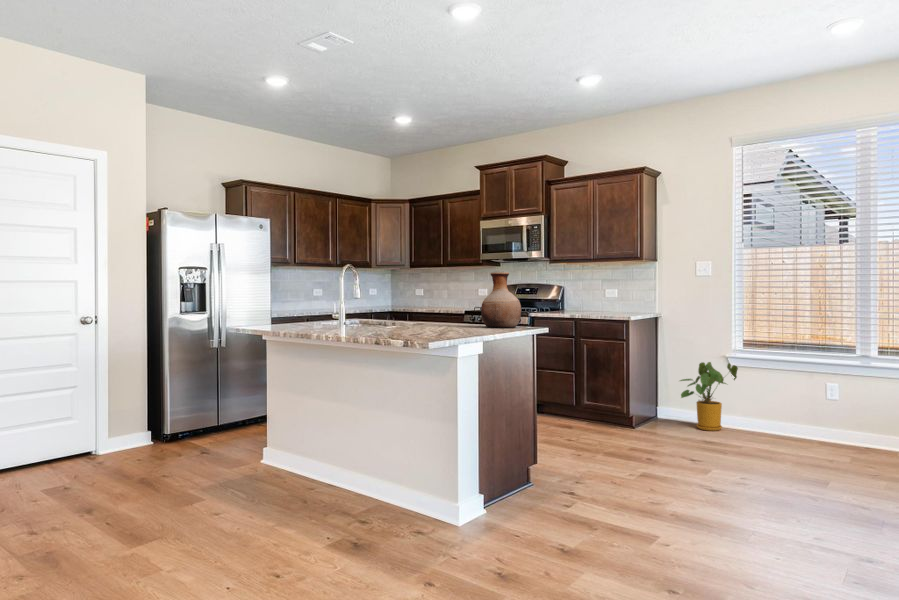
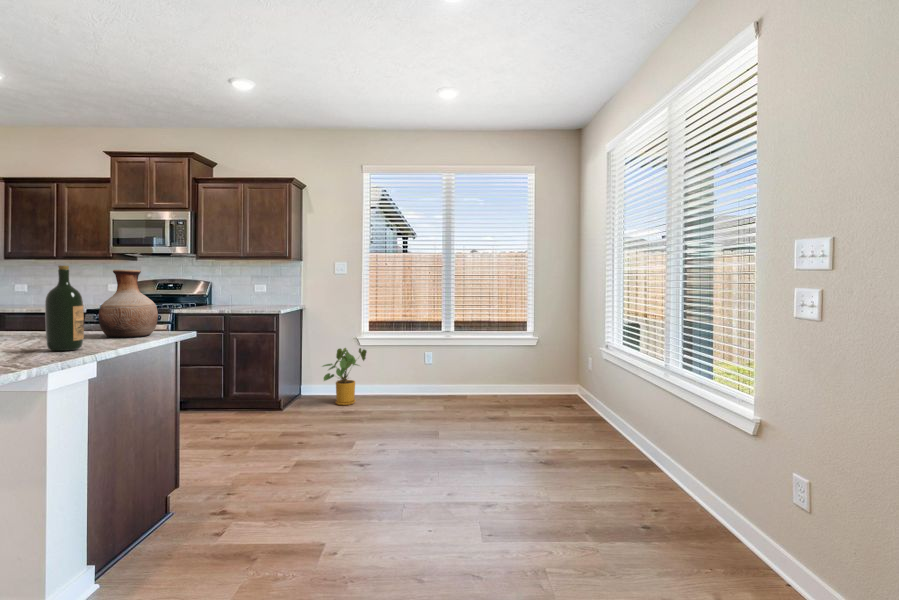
wine bottle: none [454,270,475,332] -> present [45,265,84,351]

